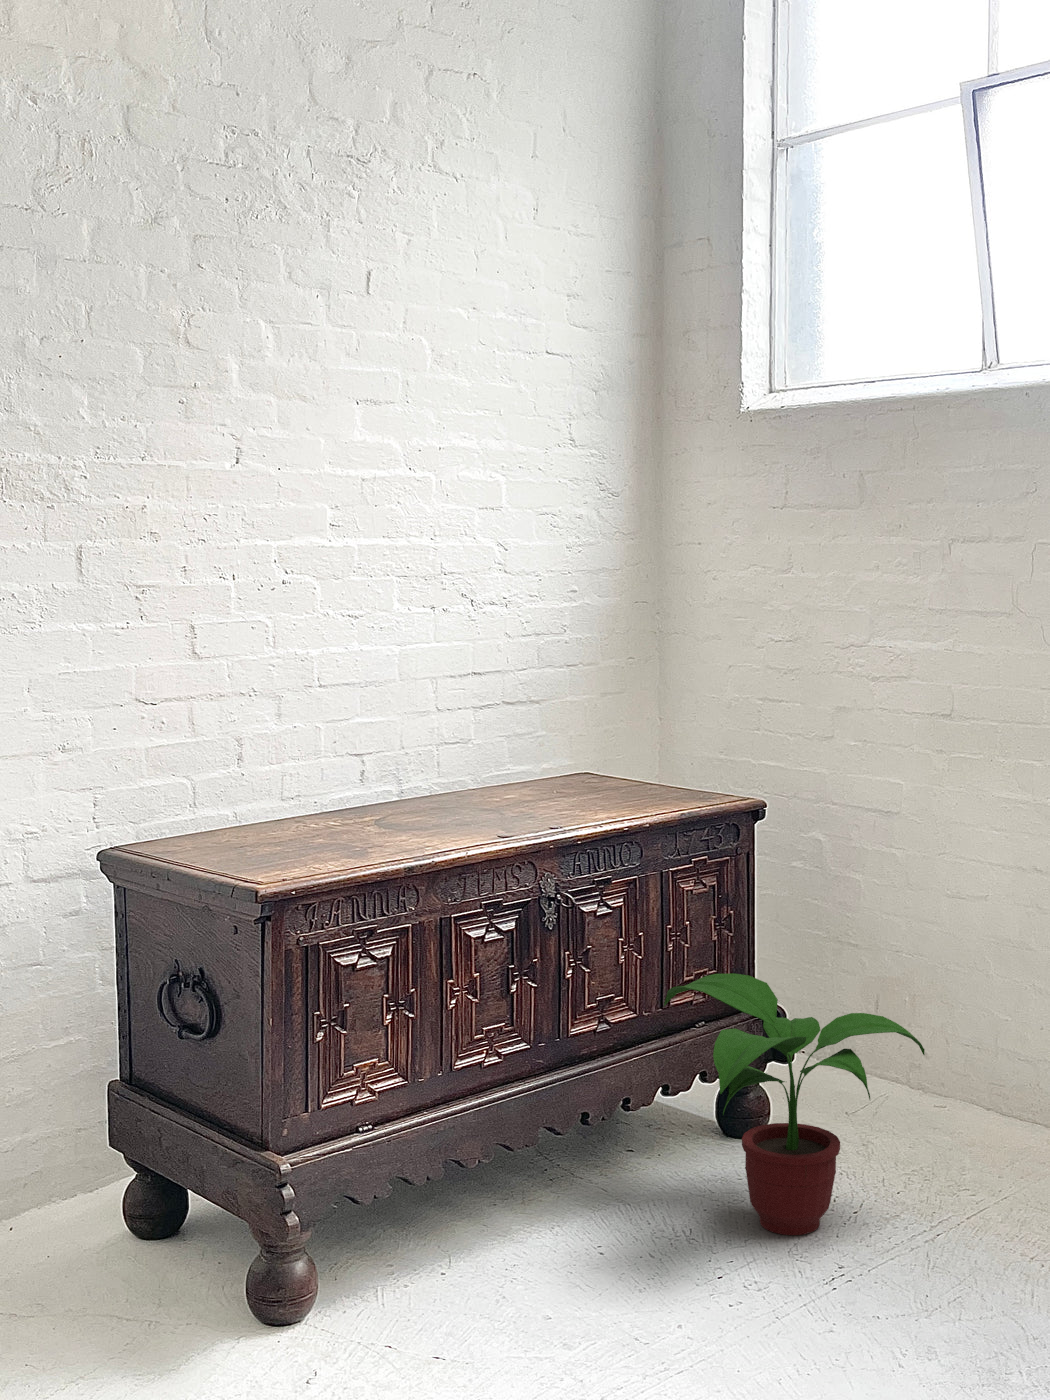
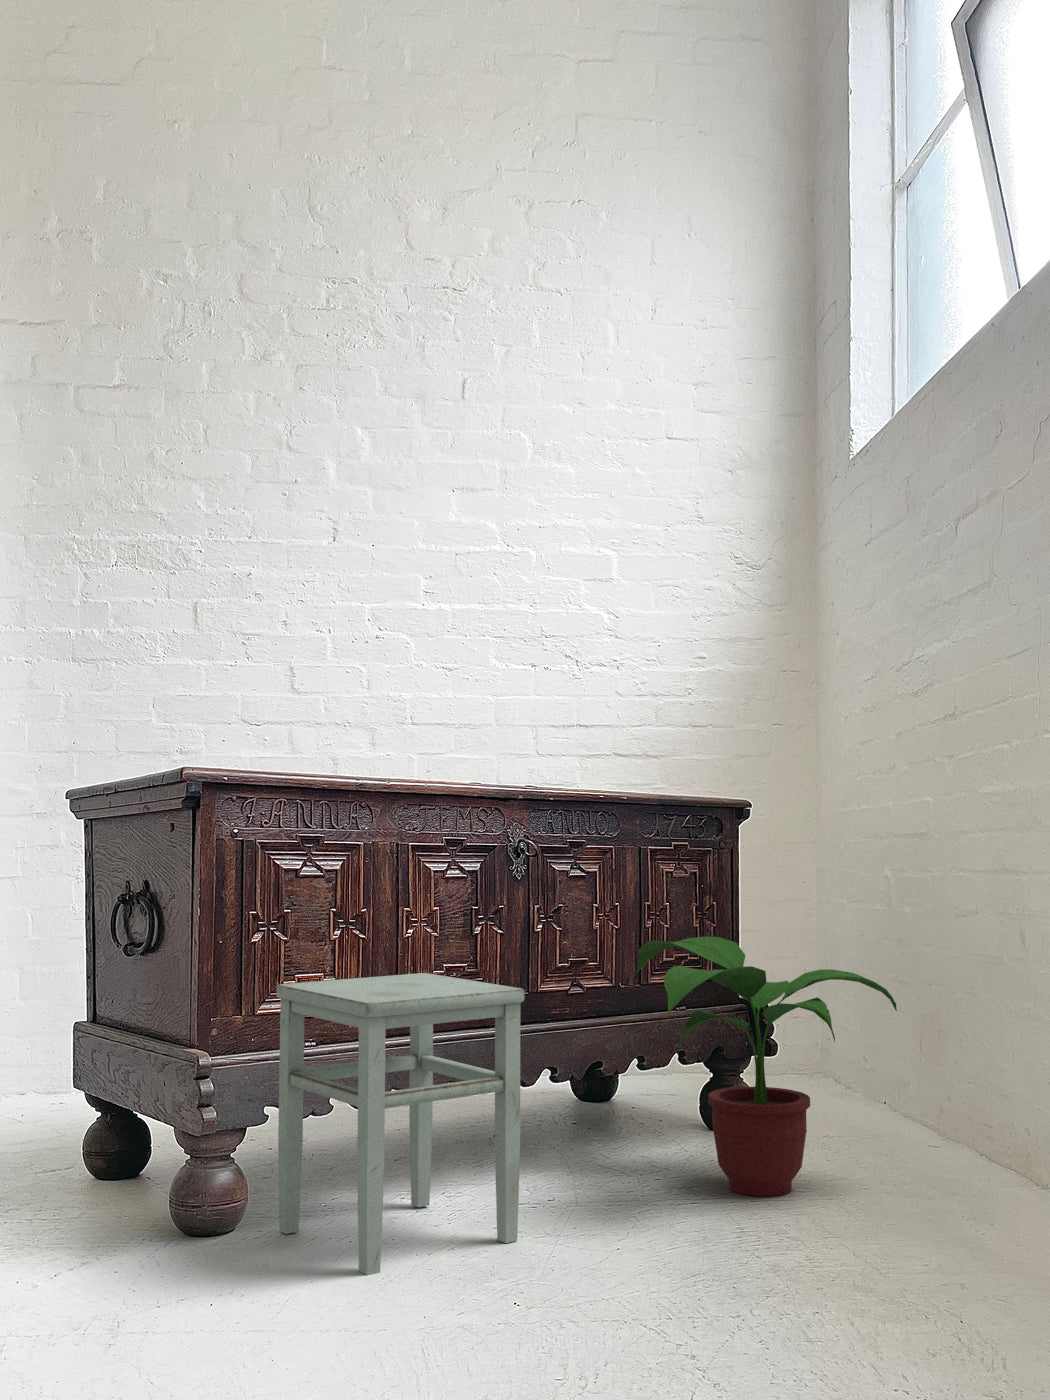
stool: none [345,1048,590,1365] -> present [276,973,524,1275]

